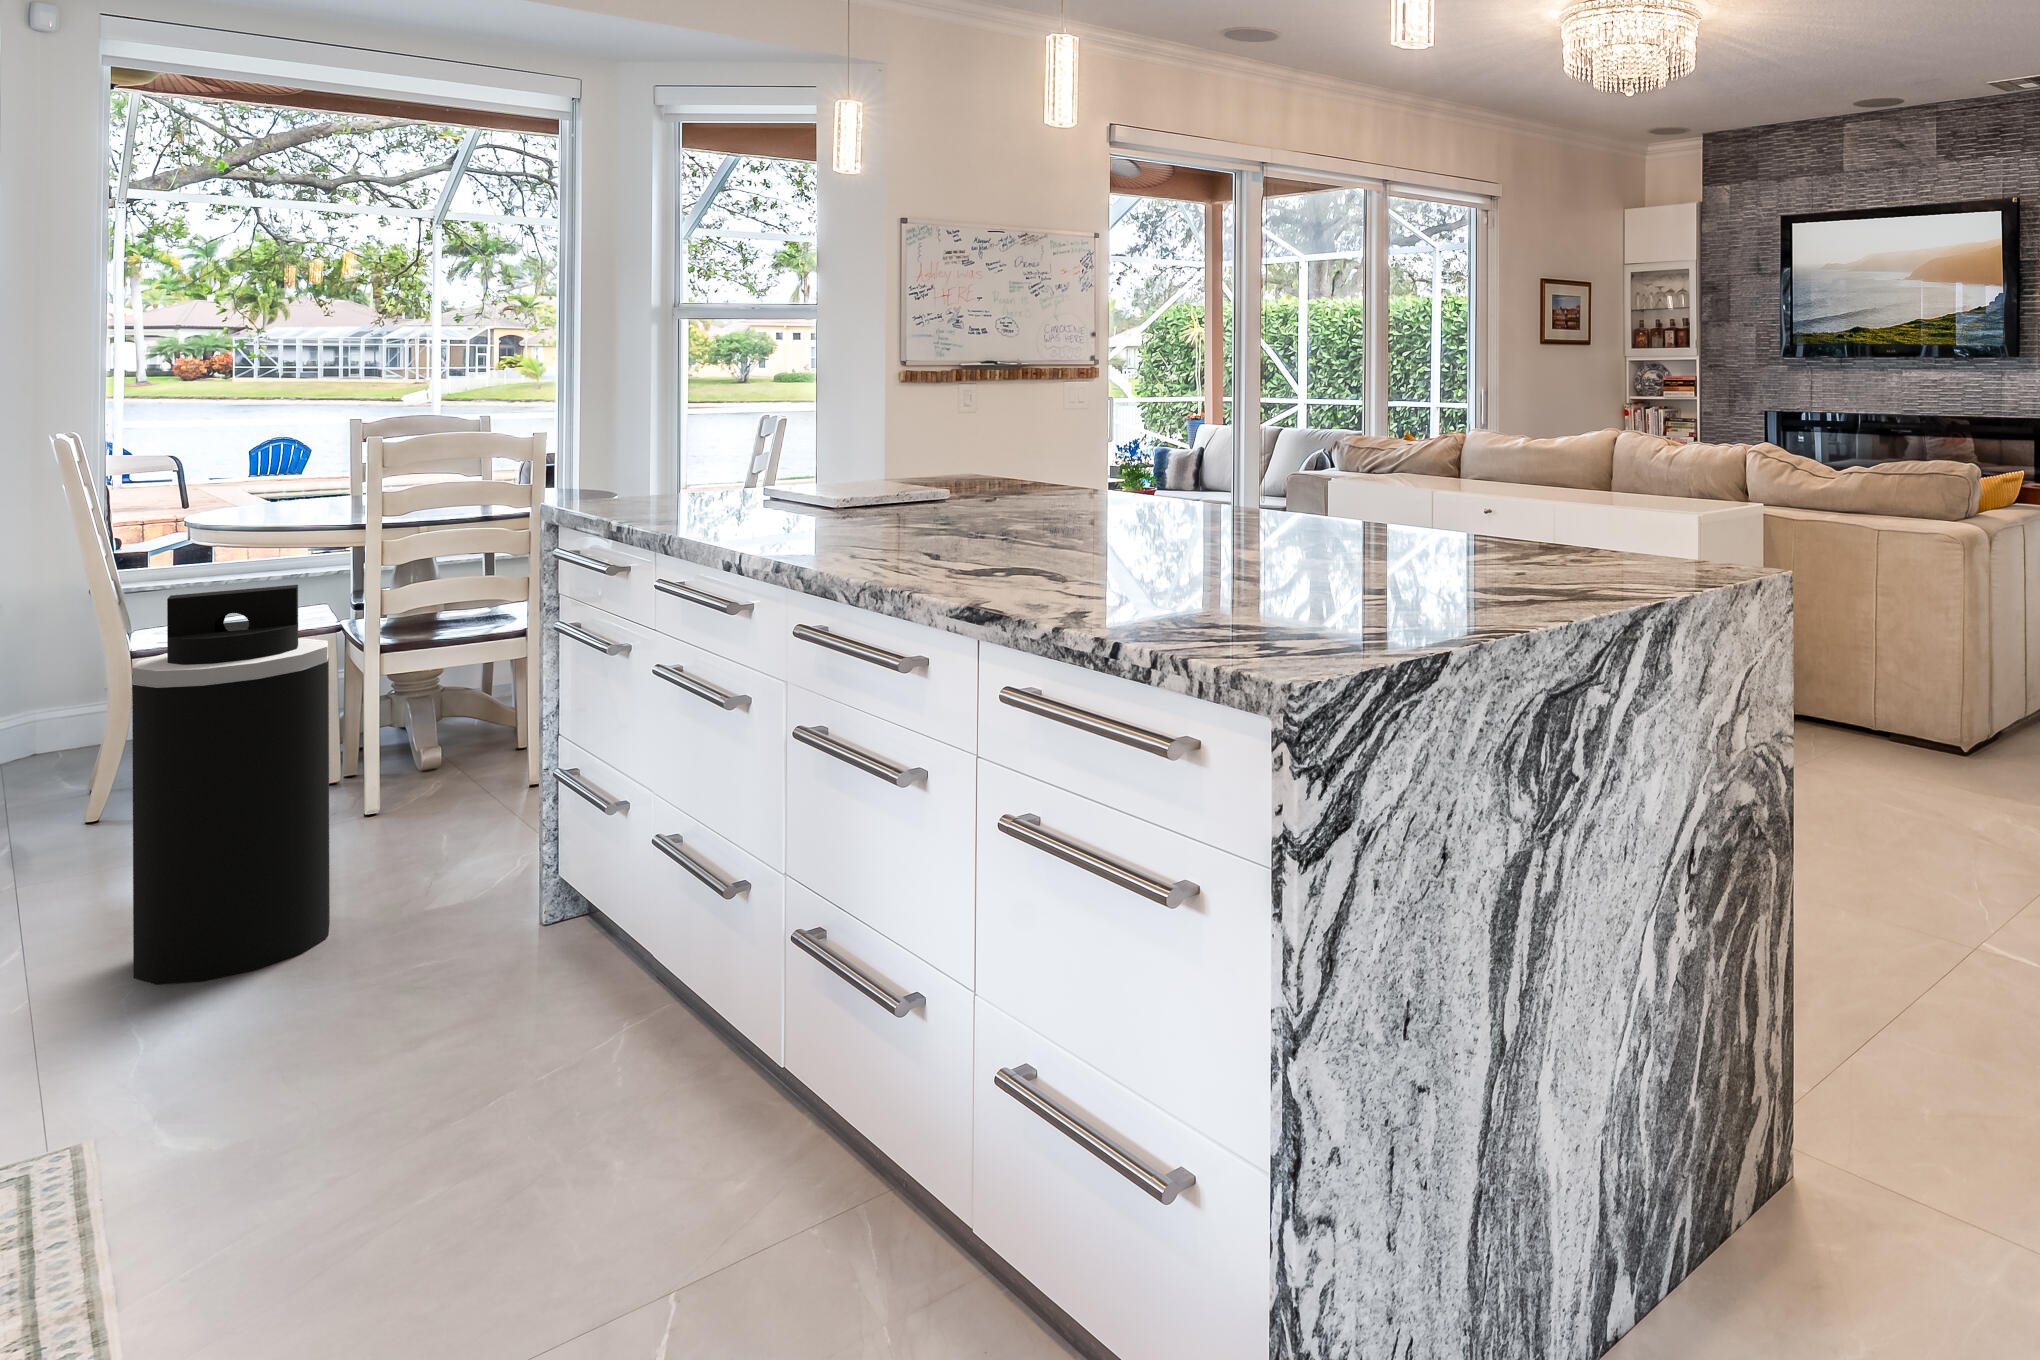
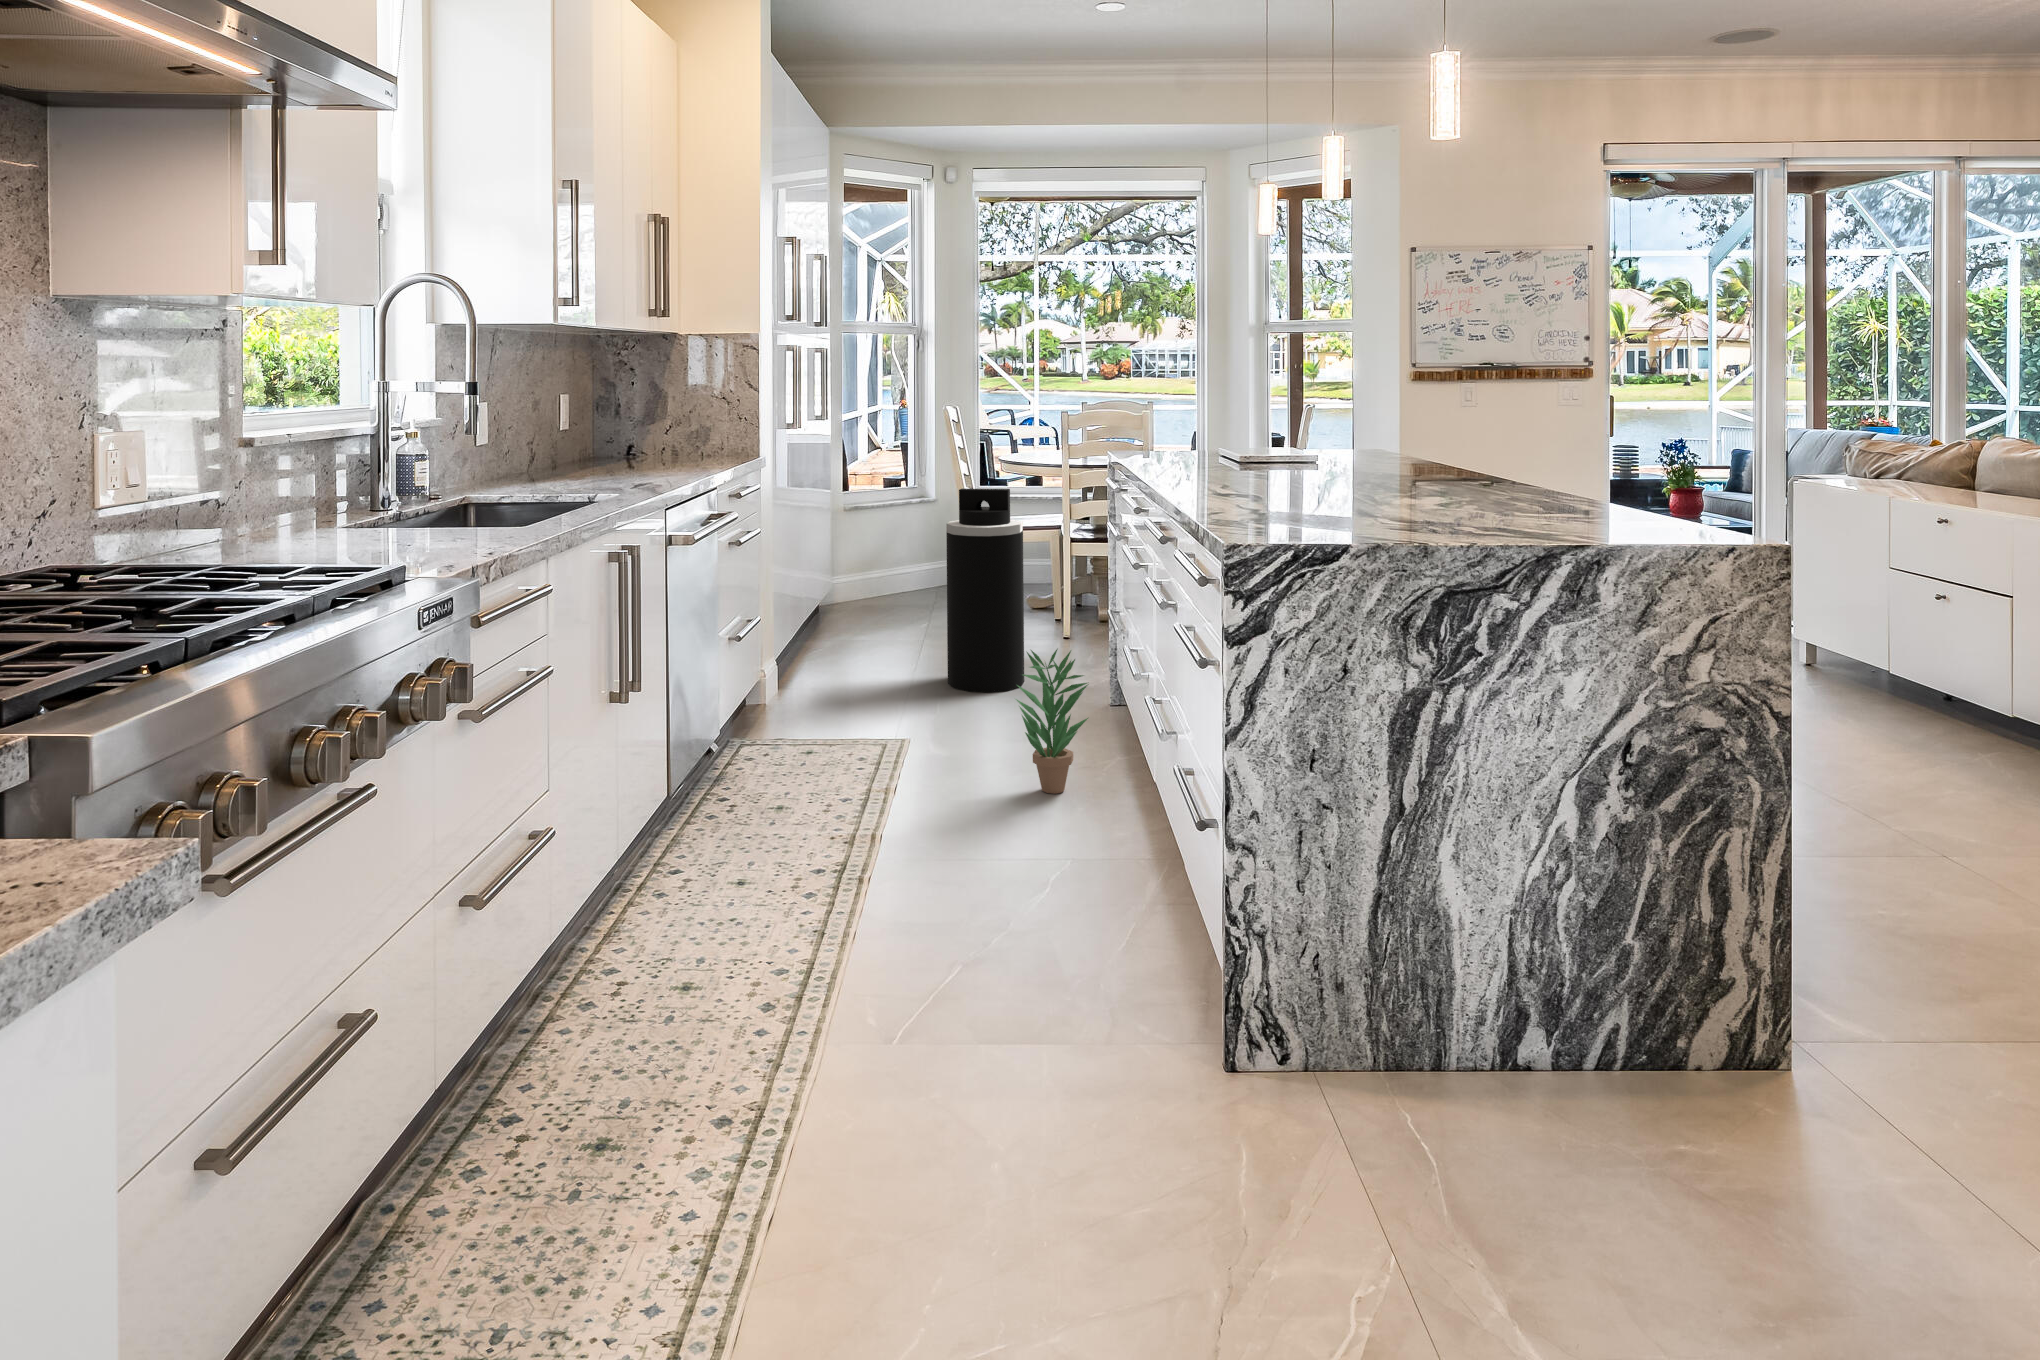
potted plant: none [443,874,623,1155] -> present [1016,649,1089,794]

